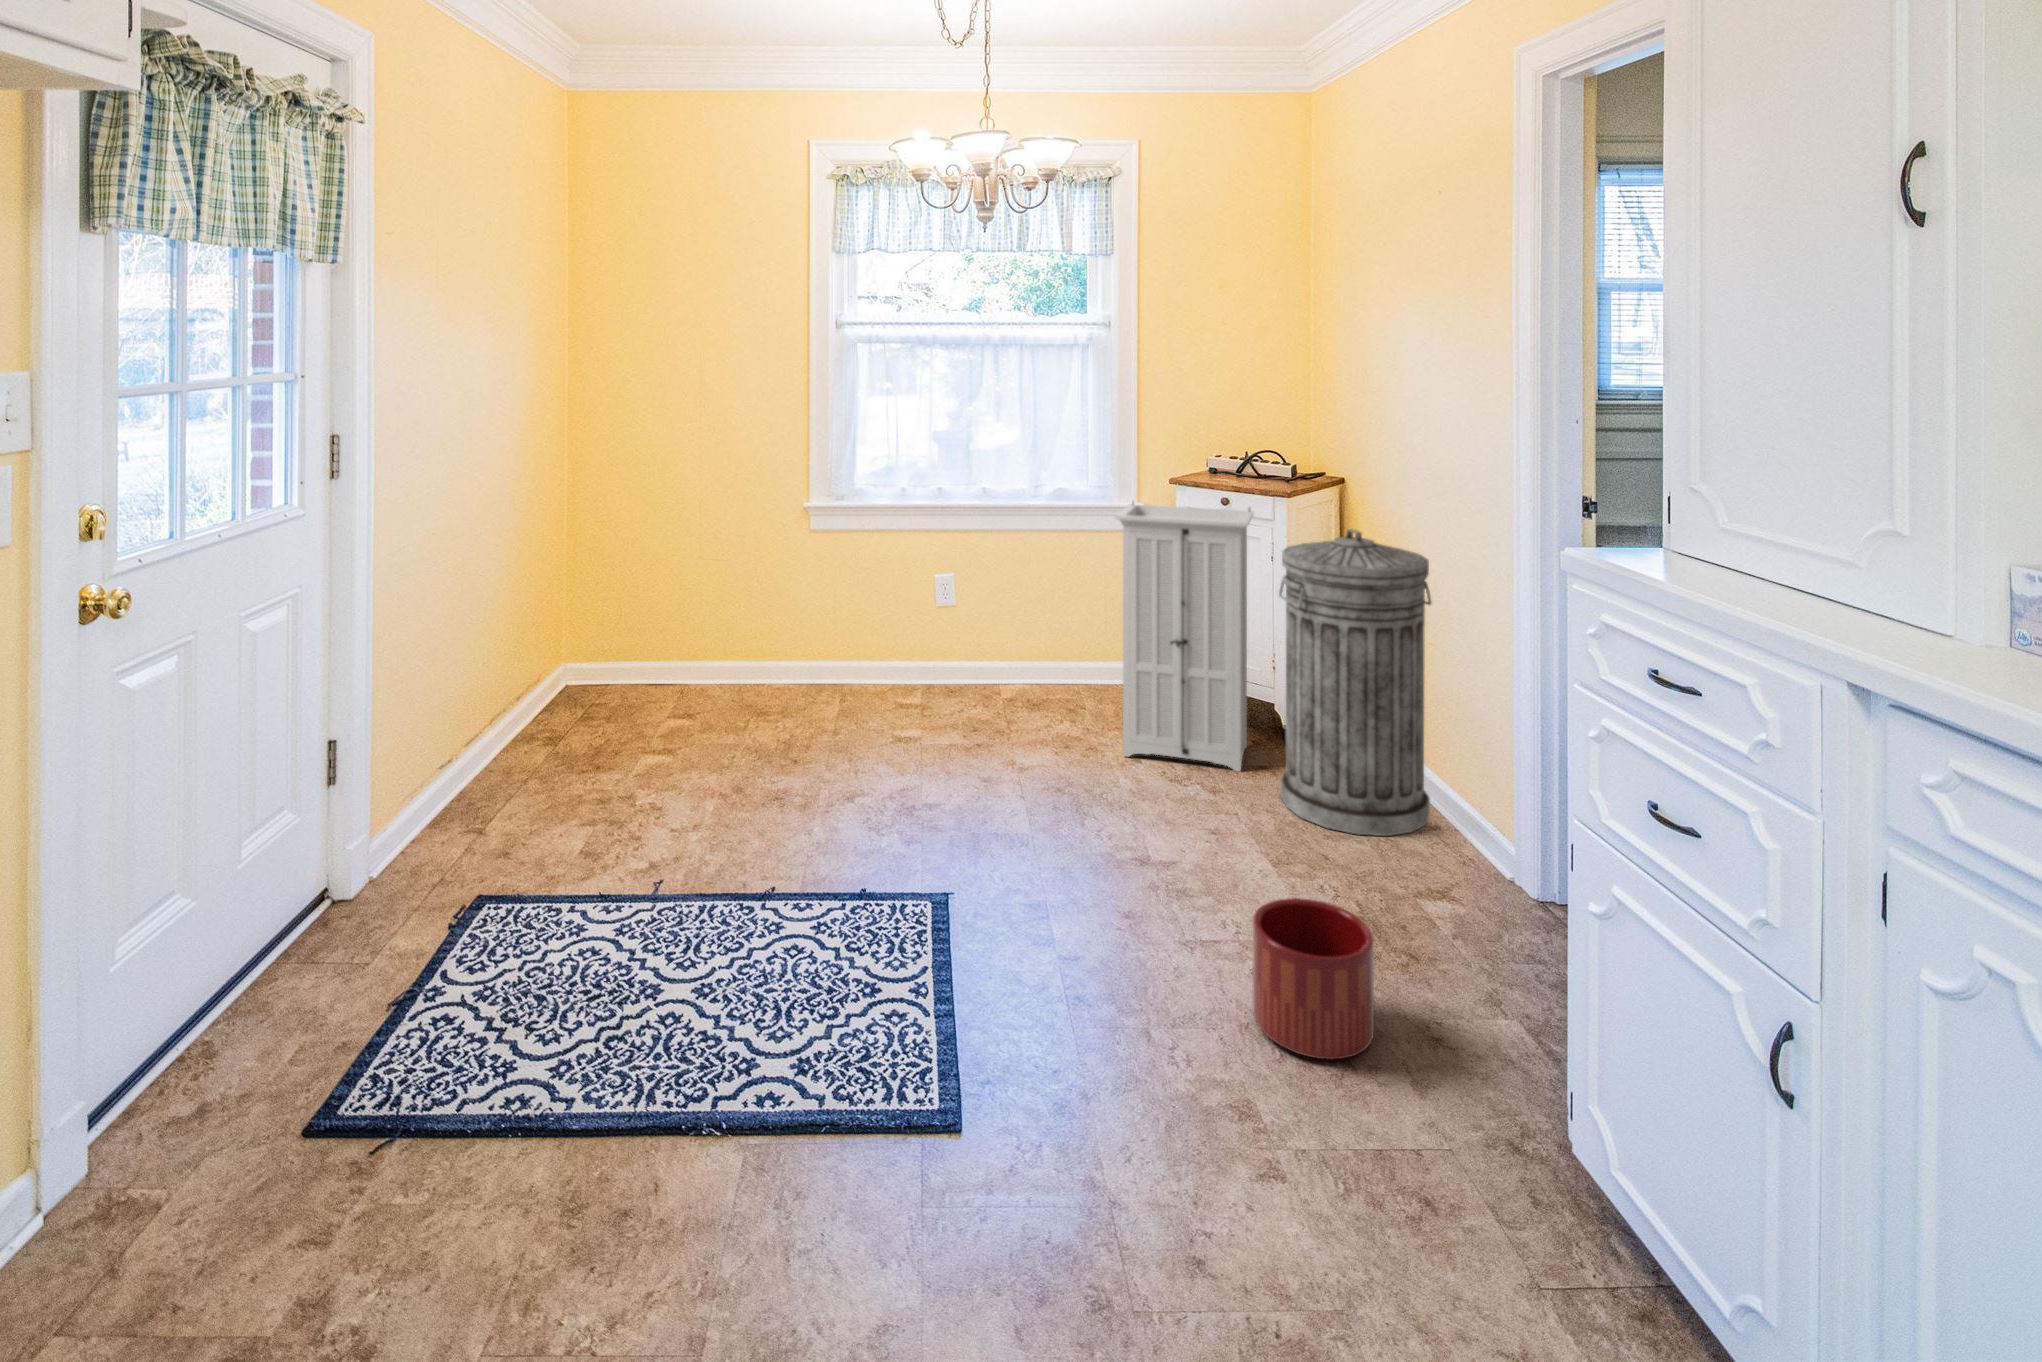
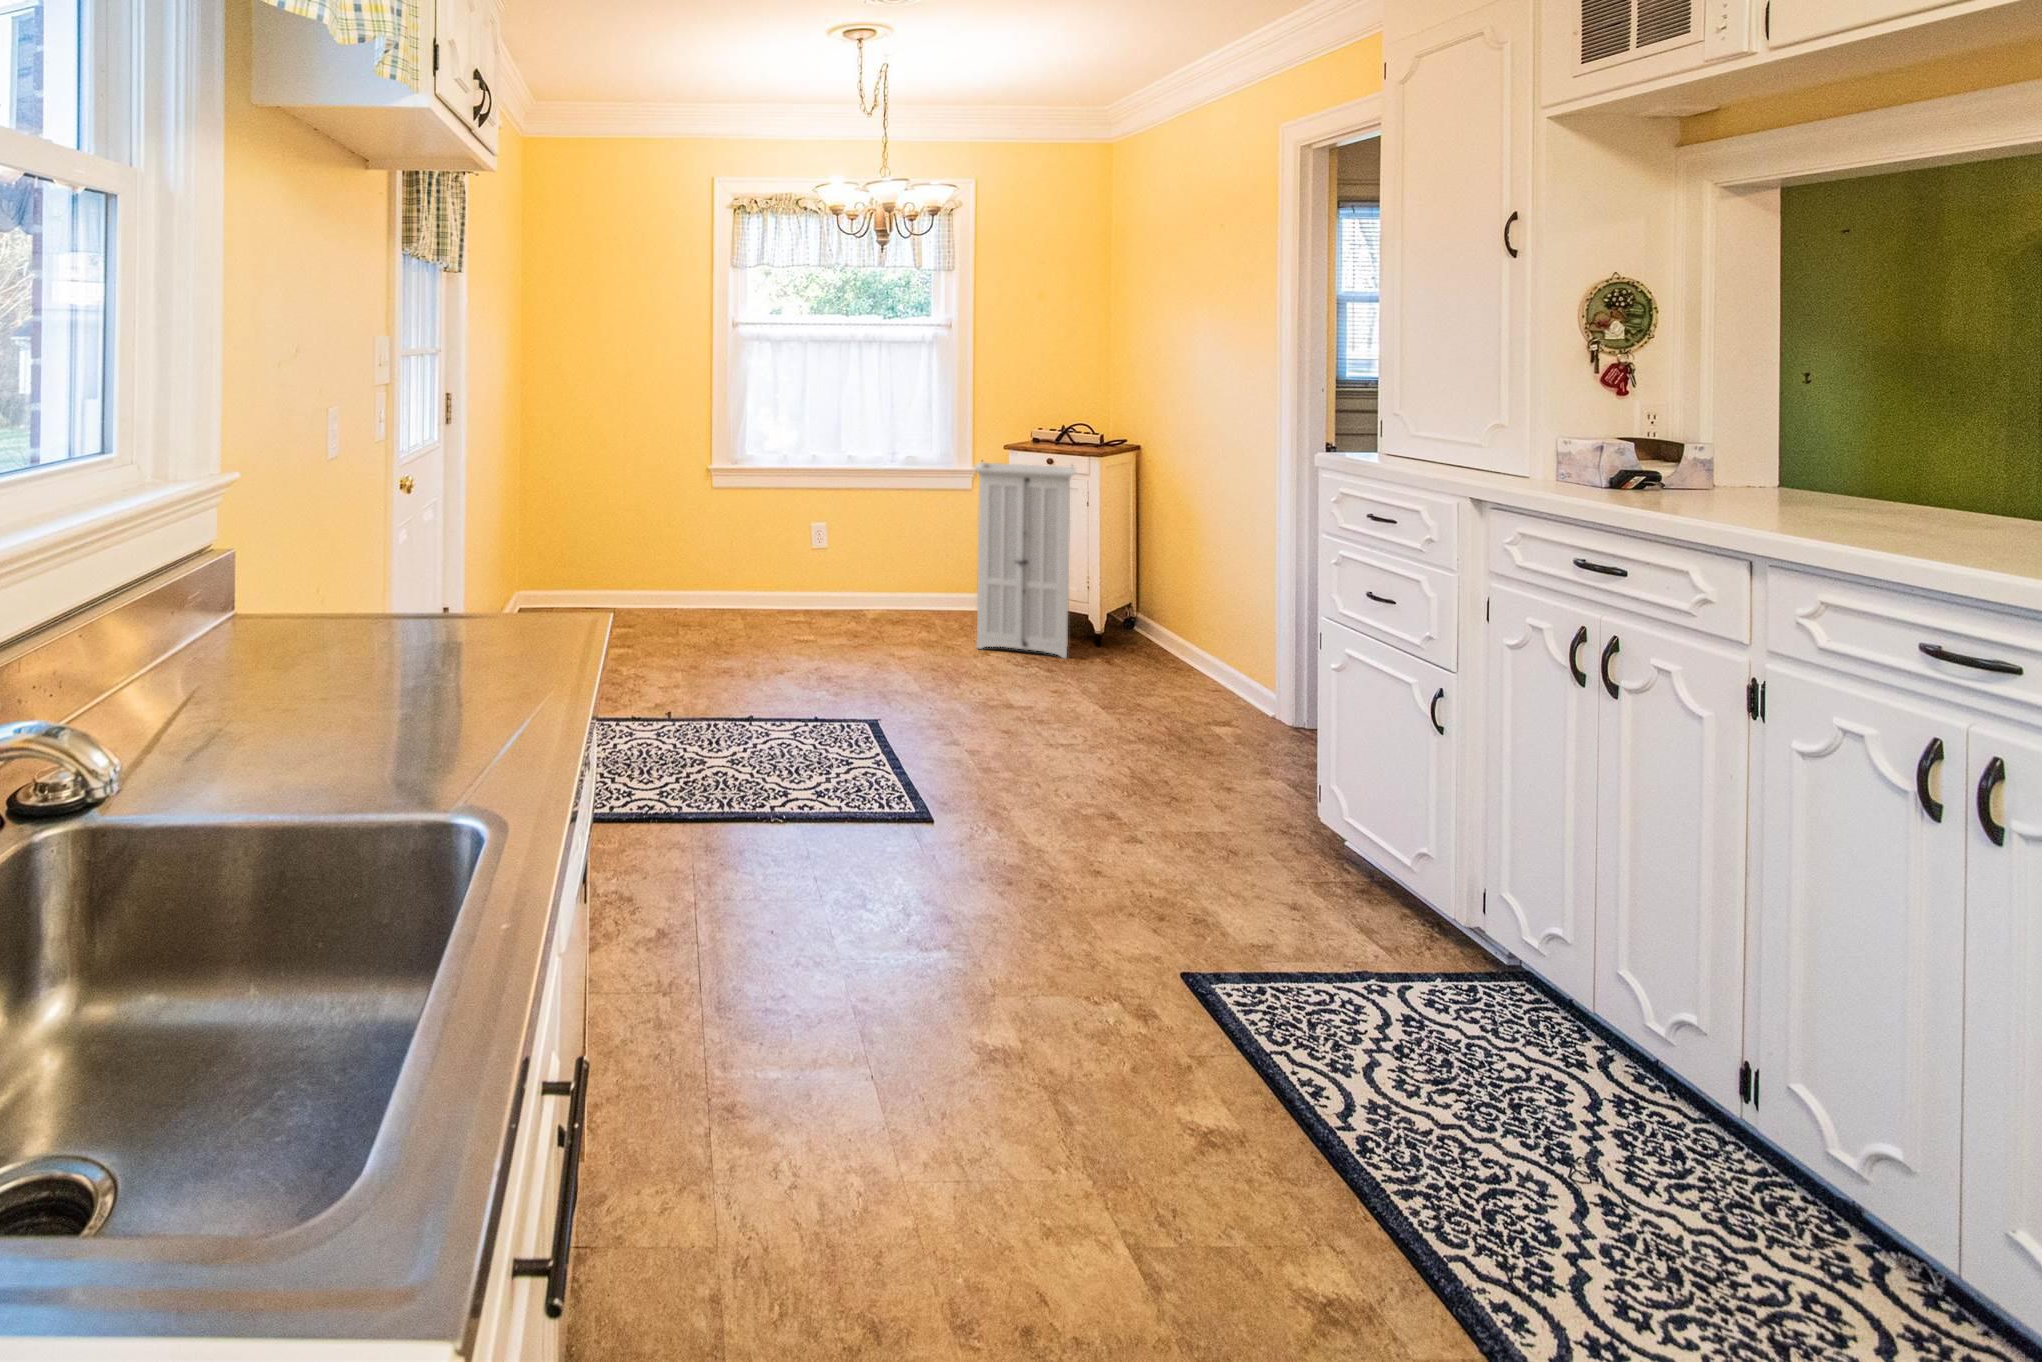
trash can: present [1279,529,1431,836] -> none [1099,475,1211,693]
planter: present [1253,898,1374,1059] -> none [1105,702,1188,794]

